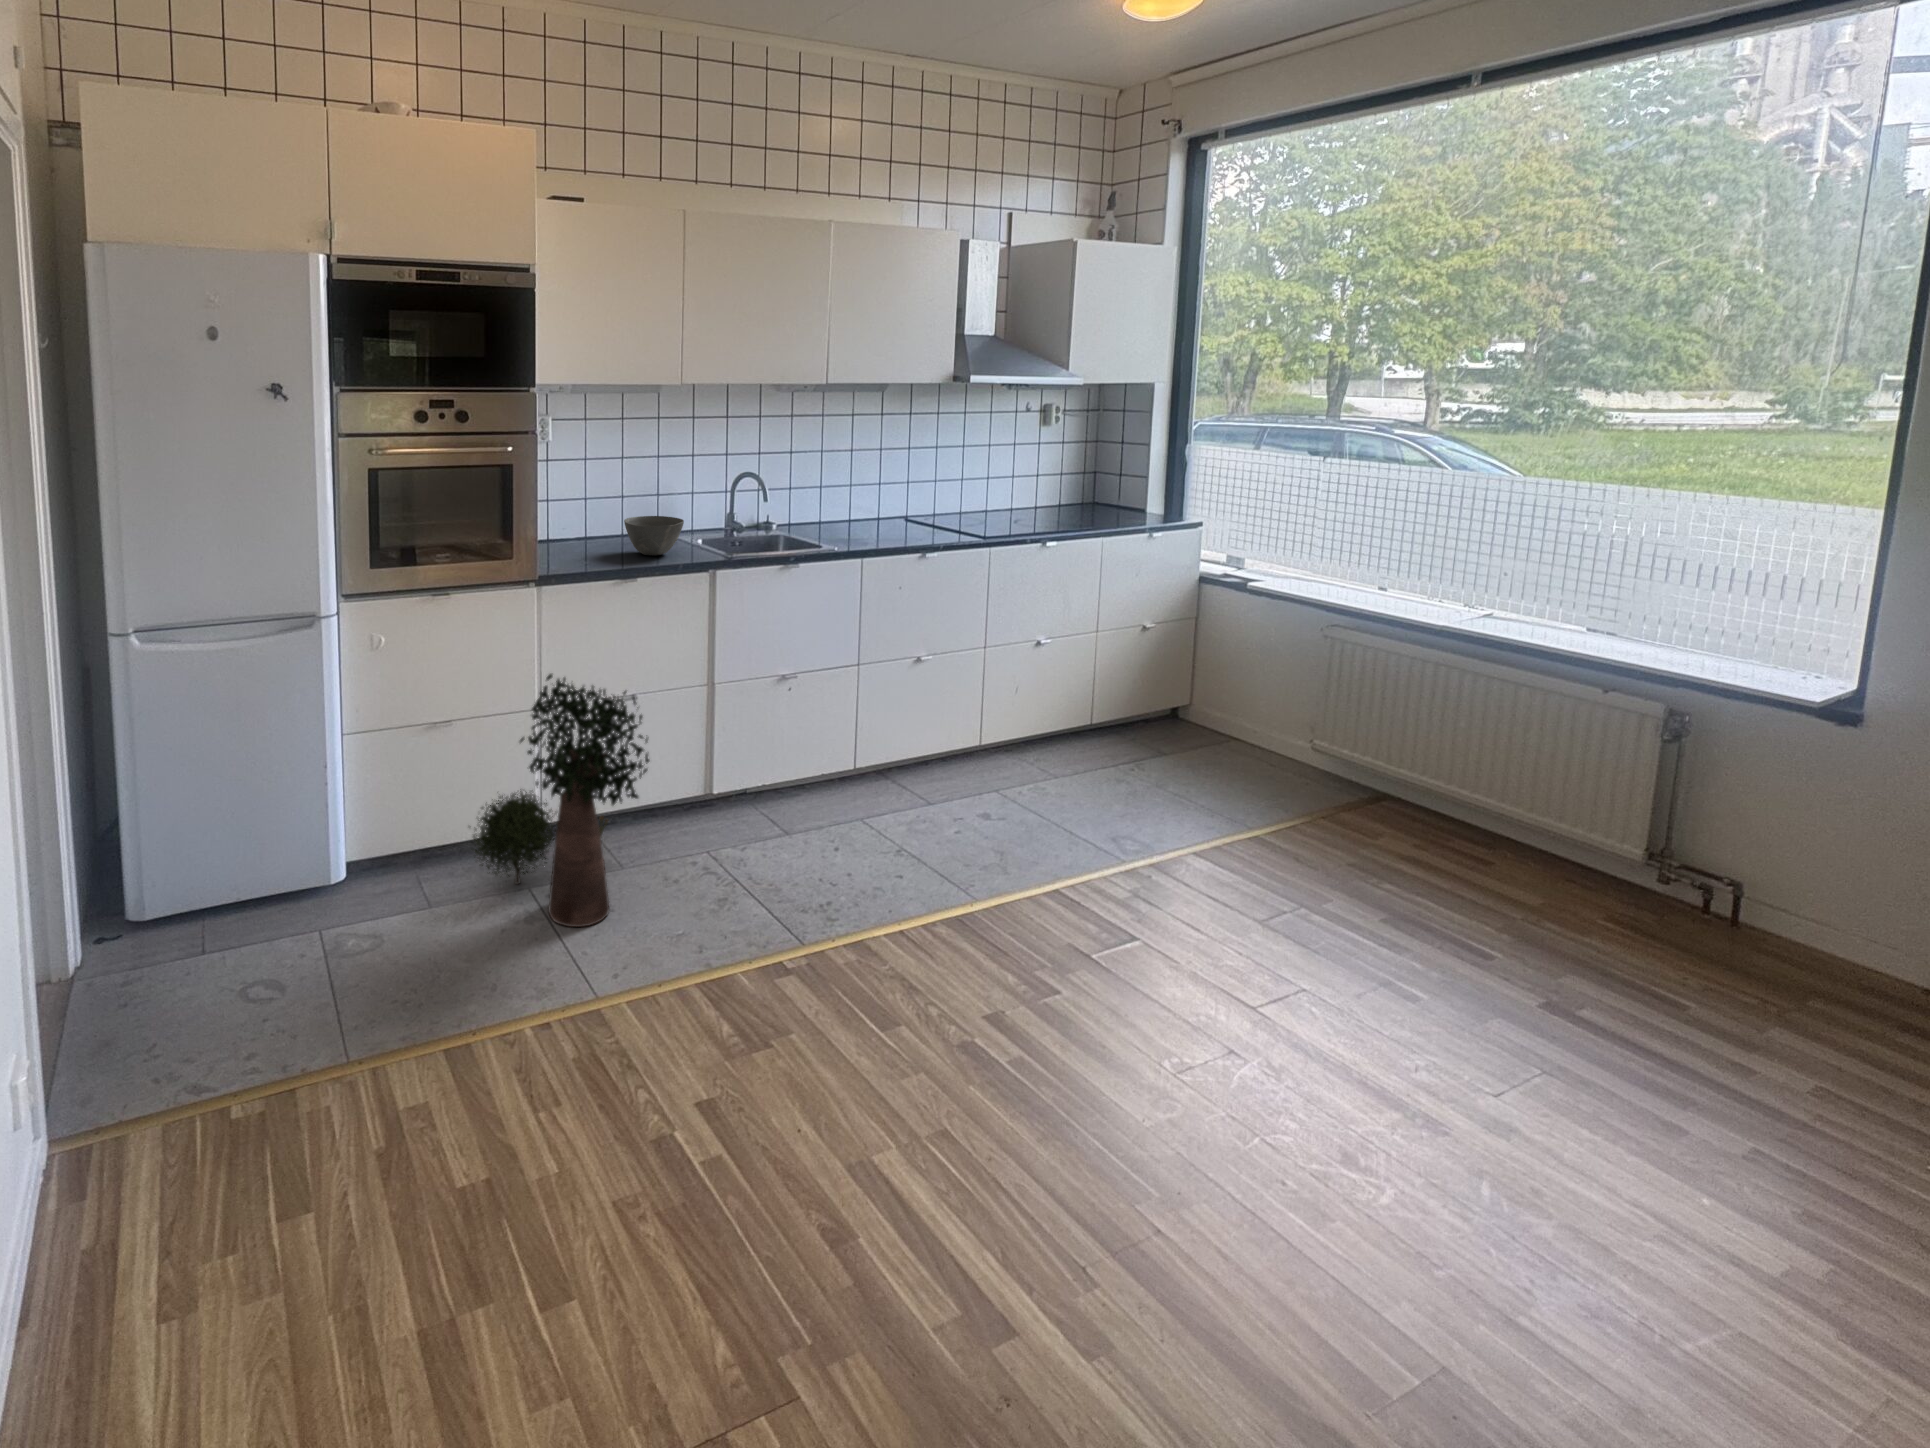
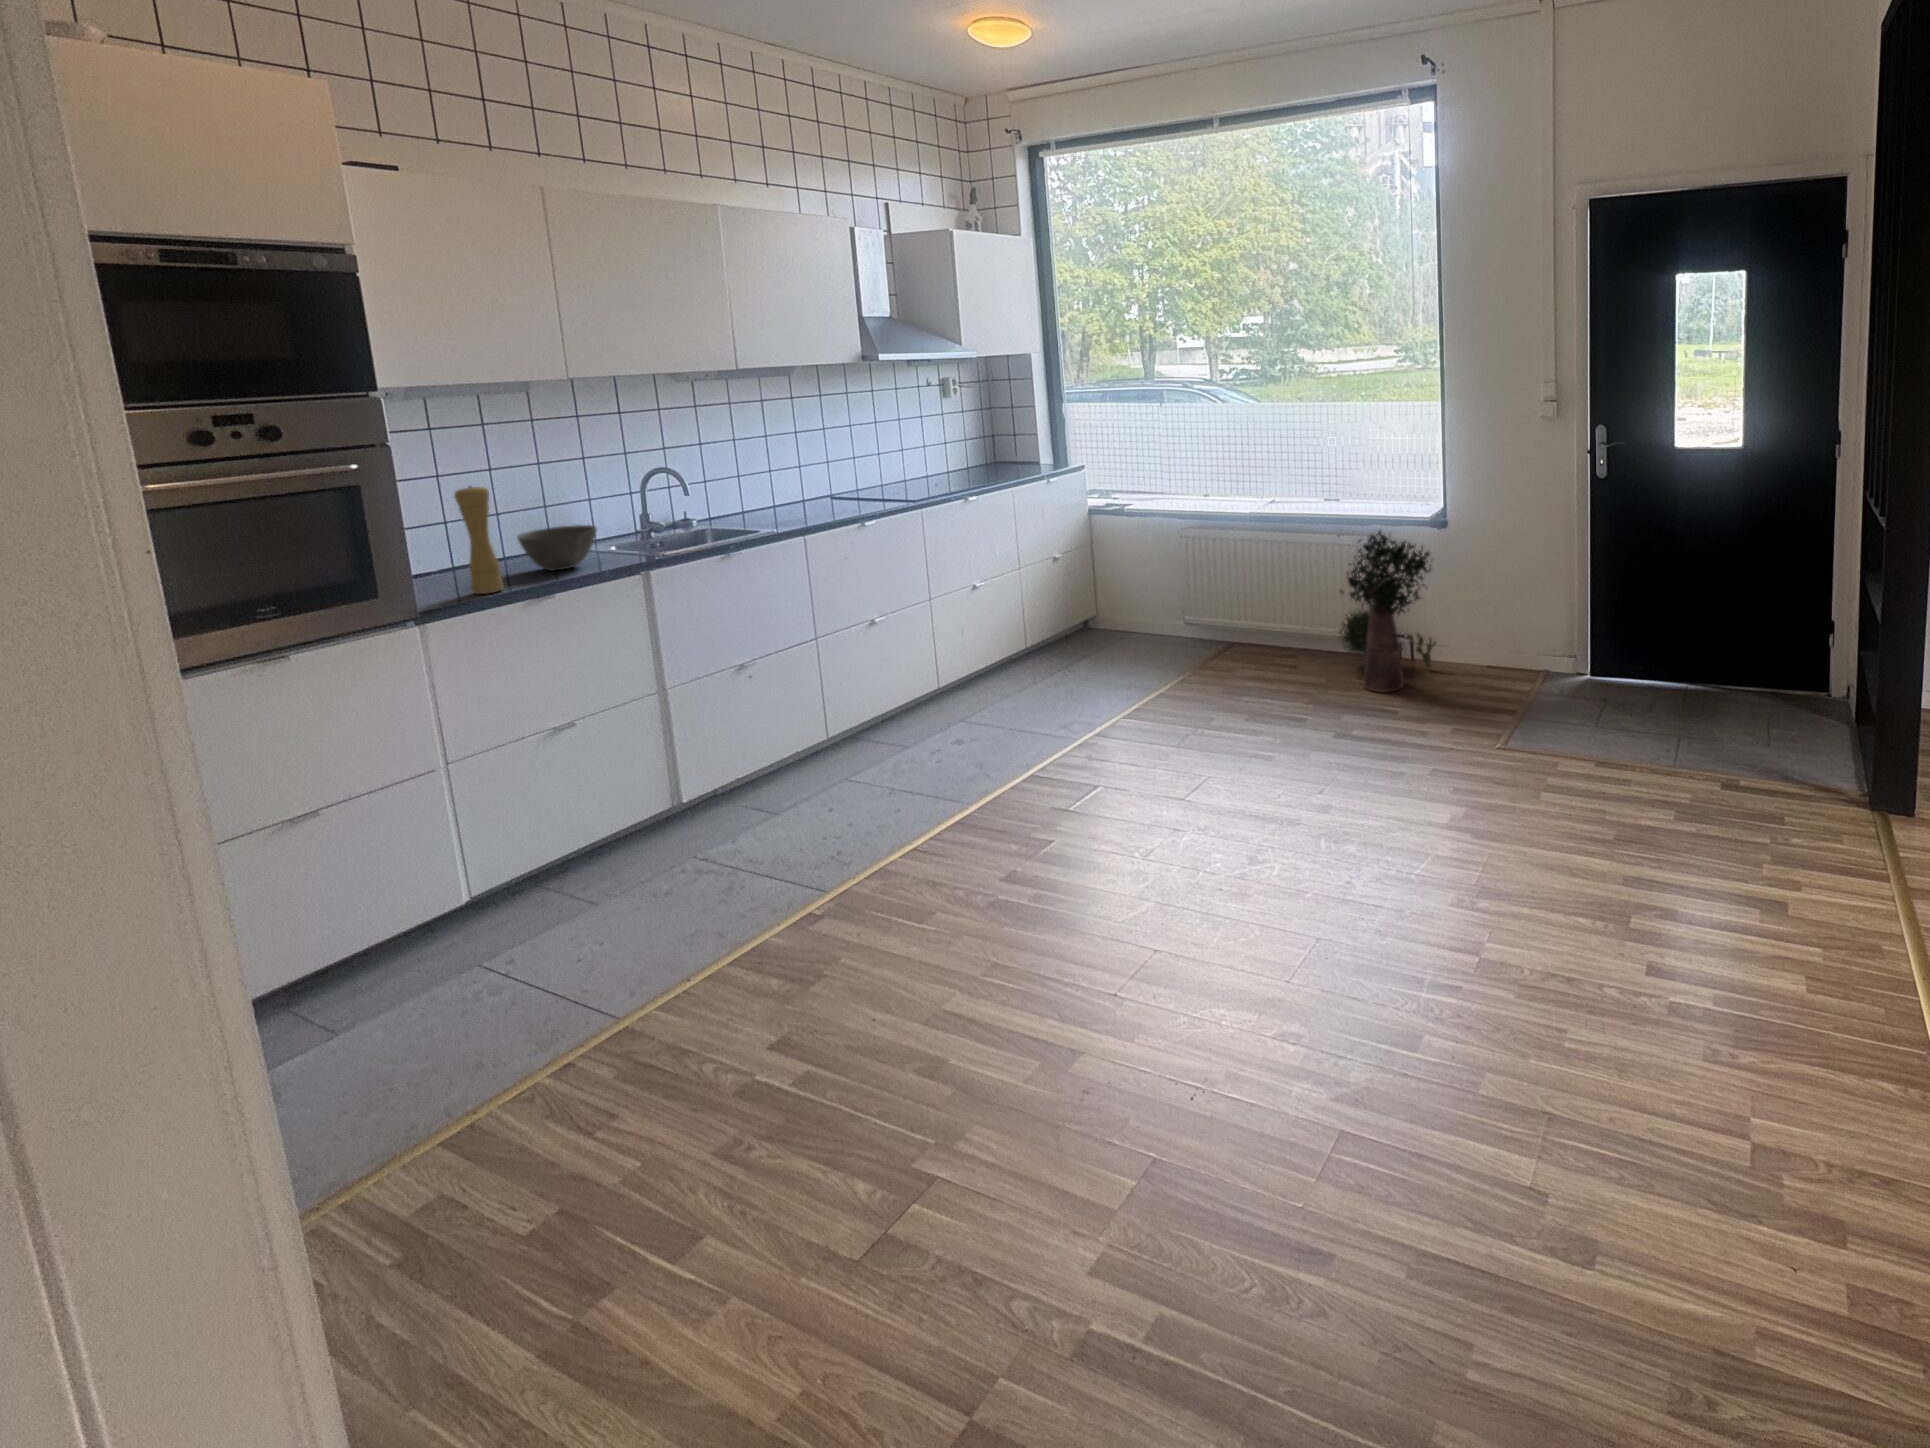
pepper mill: none [579,472,603,568] -> present [454,486,504,594]
potted plant: present [473,674,649,927] -> present [1340,531,1436,692]

